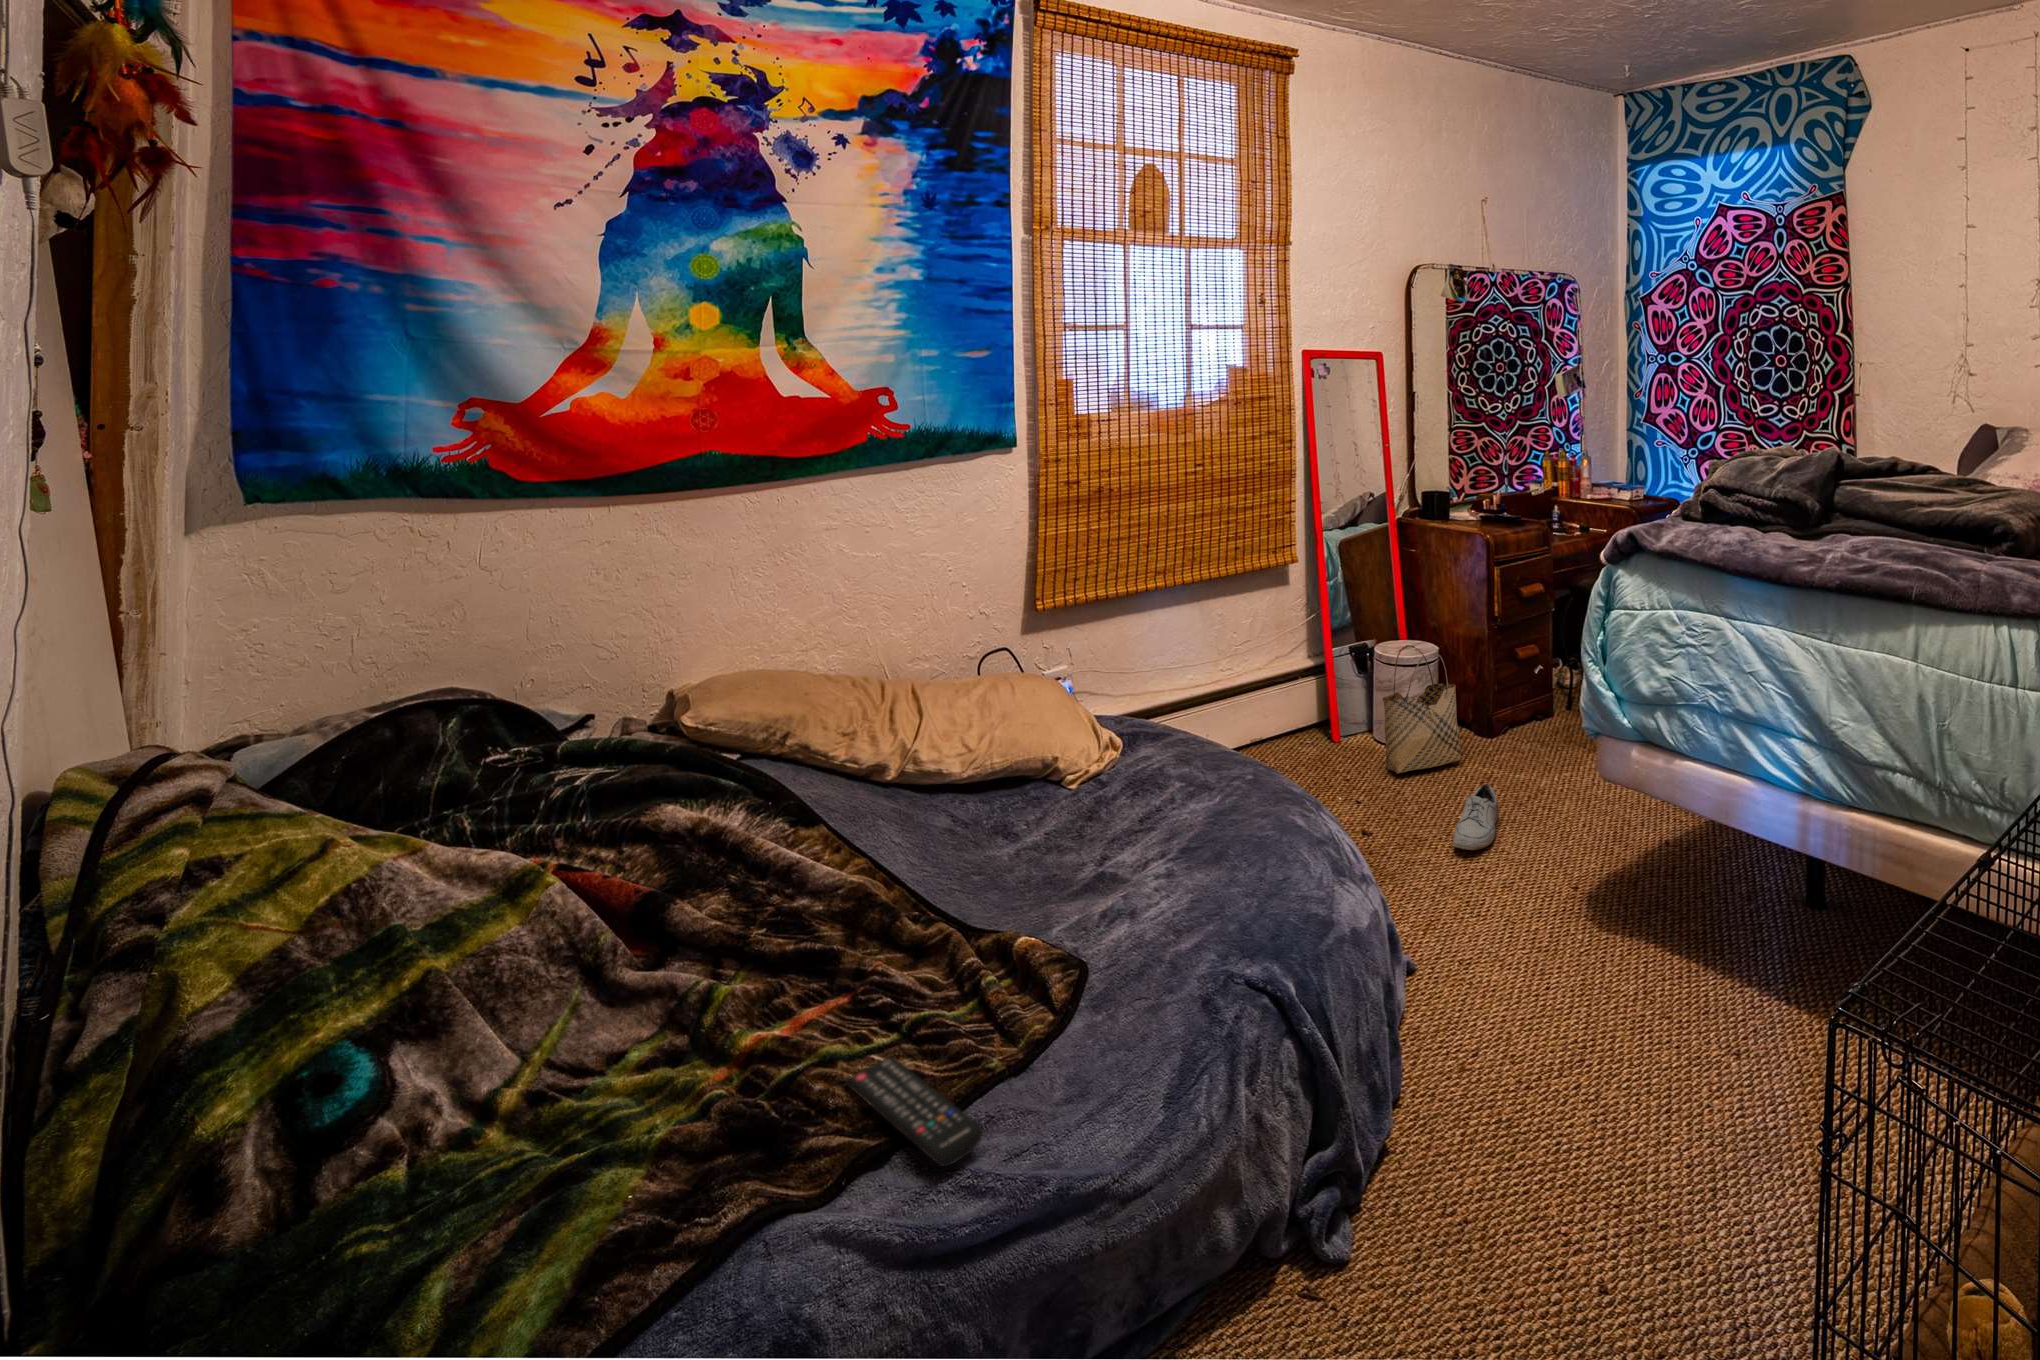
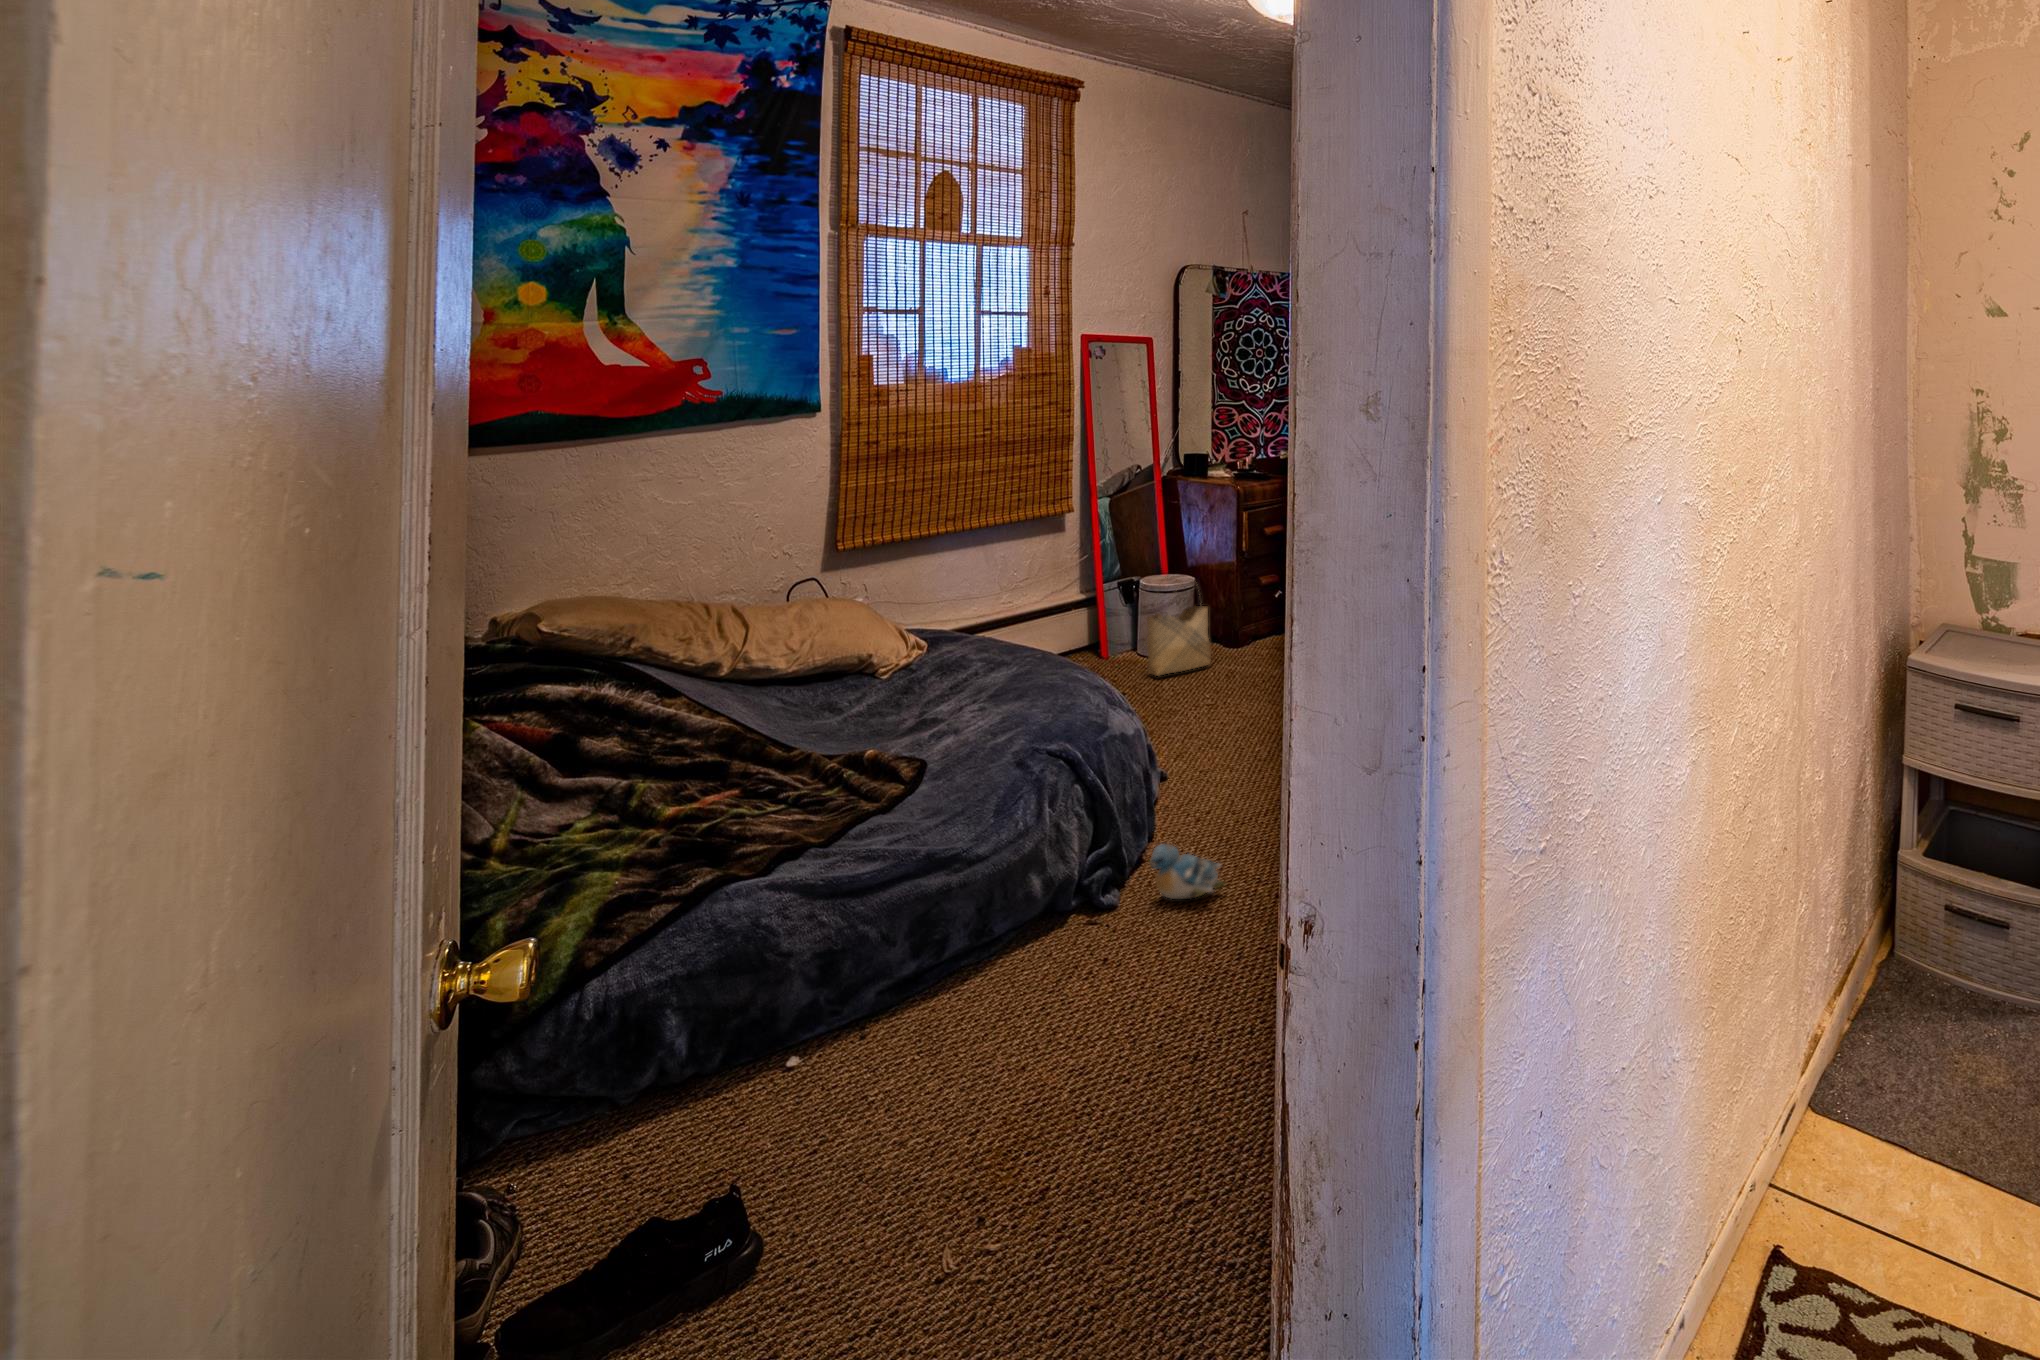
shoe: present [1453,785,1499,850] -> none [1199,674,1237,716]
remote control: present [845,1057,982,1166] -> none [759,807,871,845]
plush toy: none [1401,1150,1526,1259] -> present [1149,844,1225,899]

